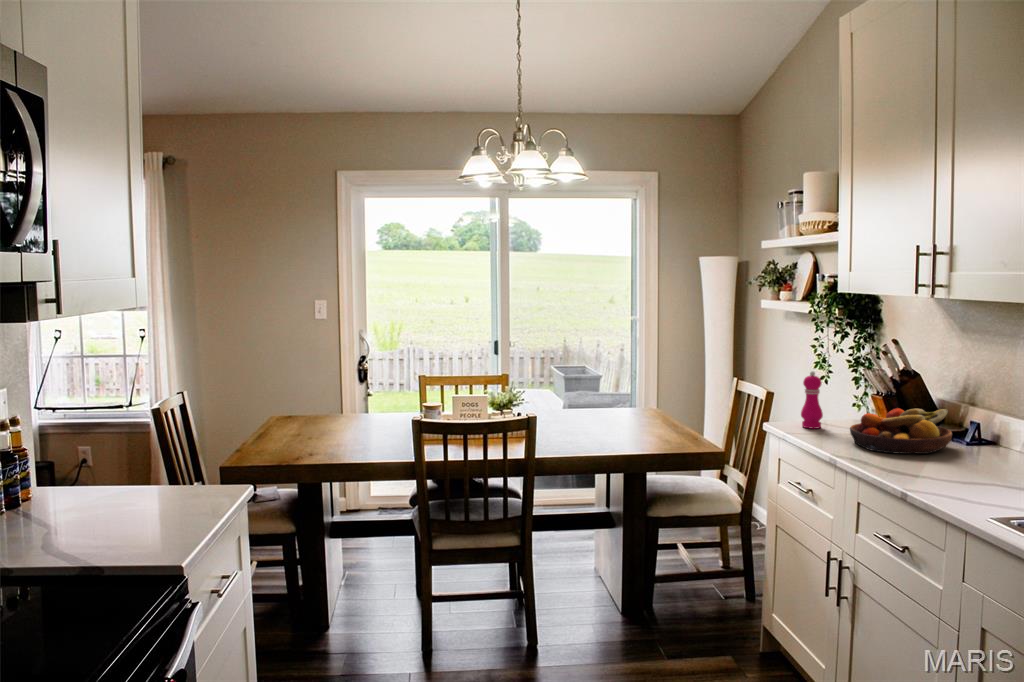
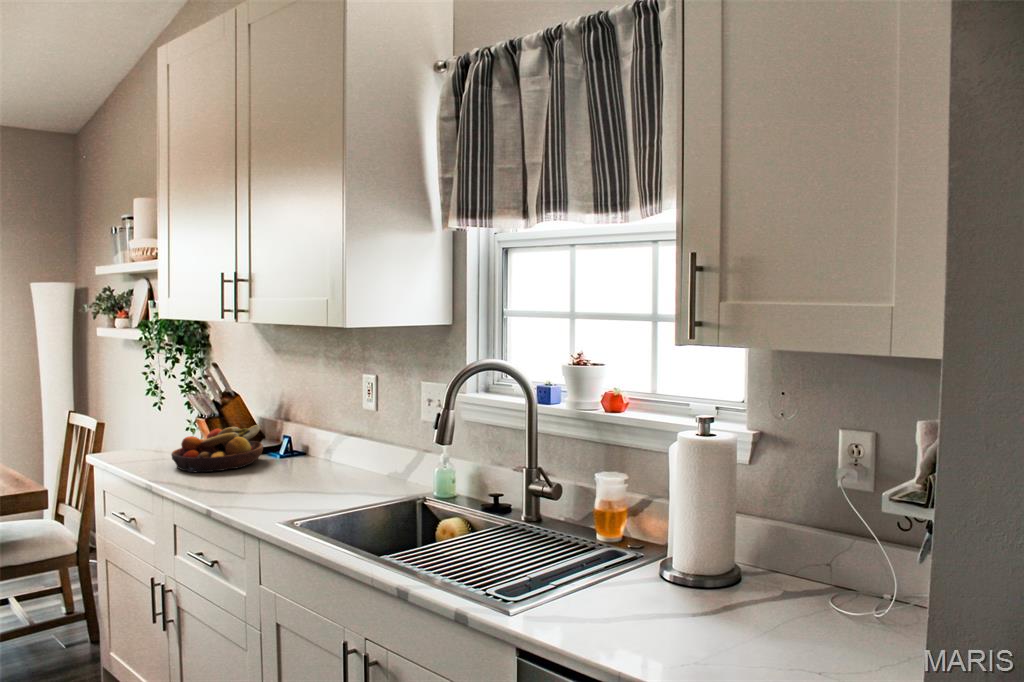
pepper mill: present [801,371,823,429] -> none [125,400,148,459]

